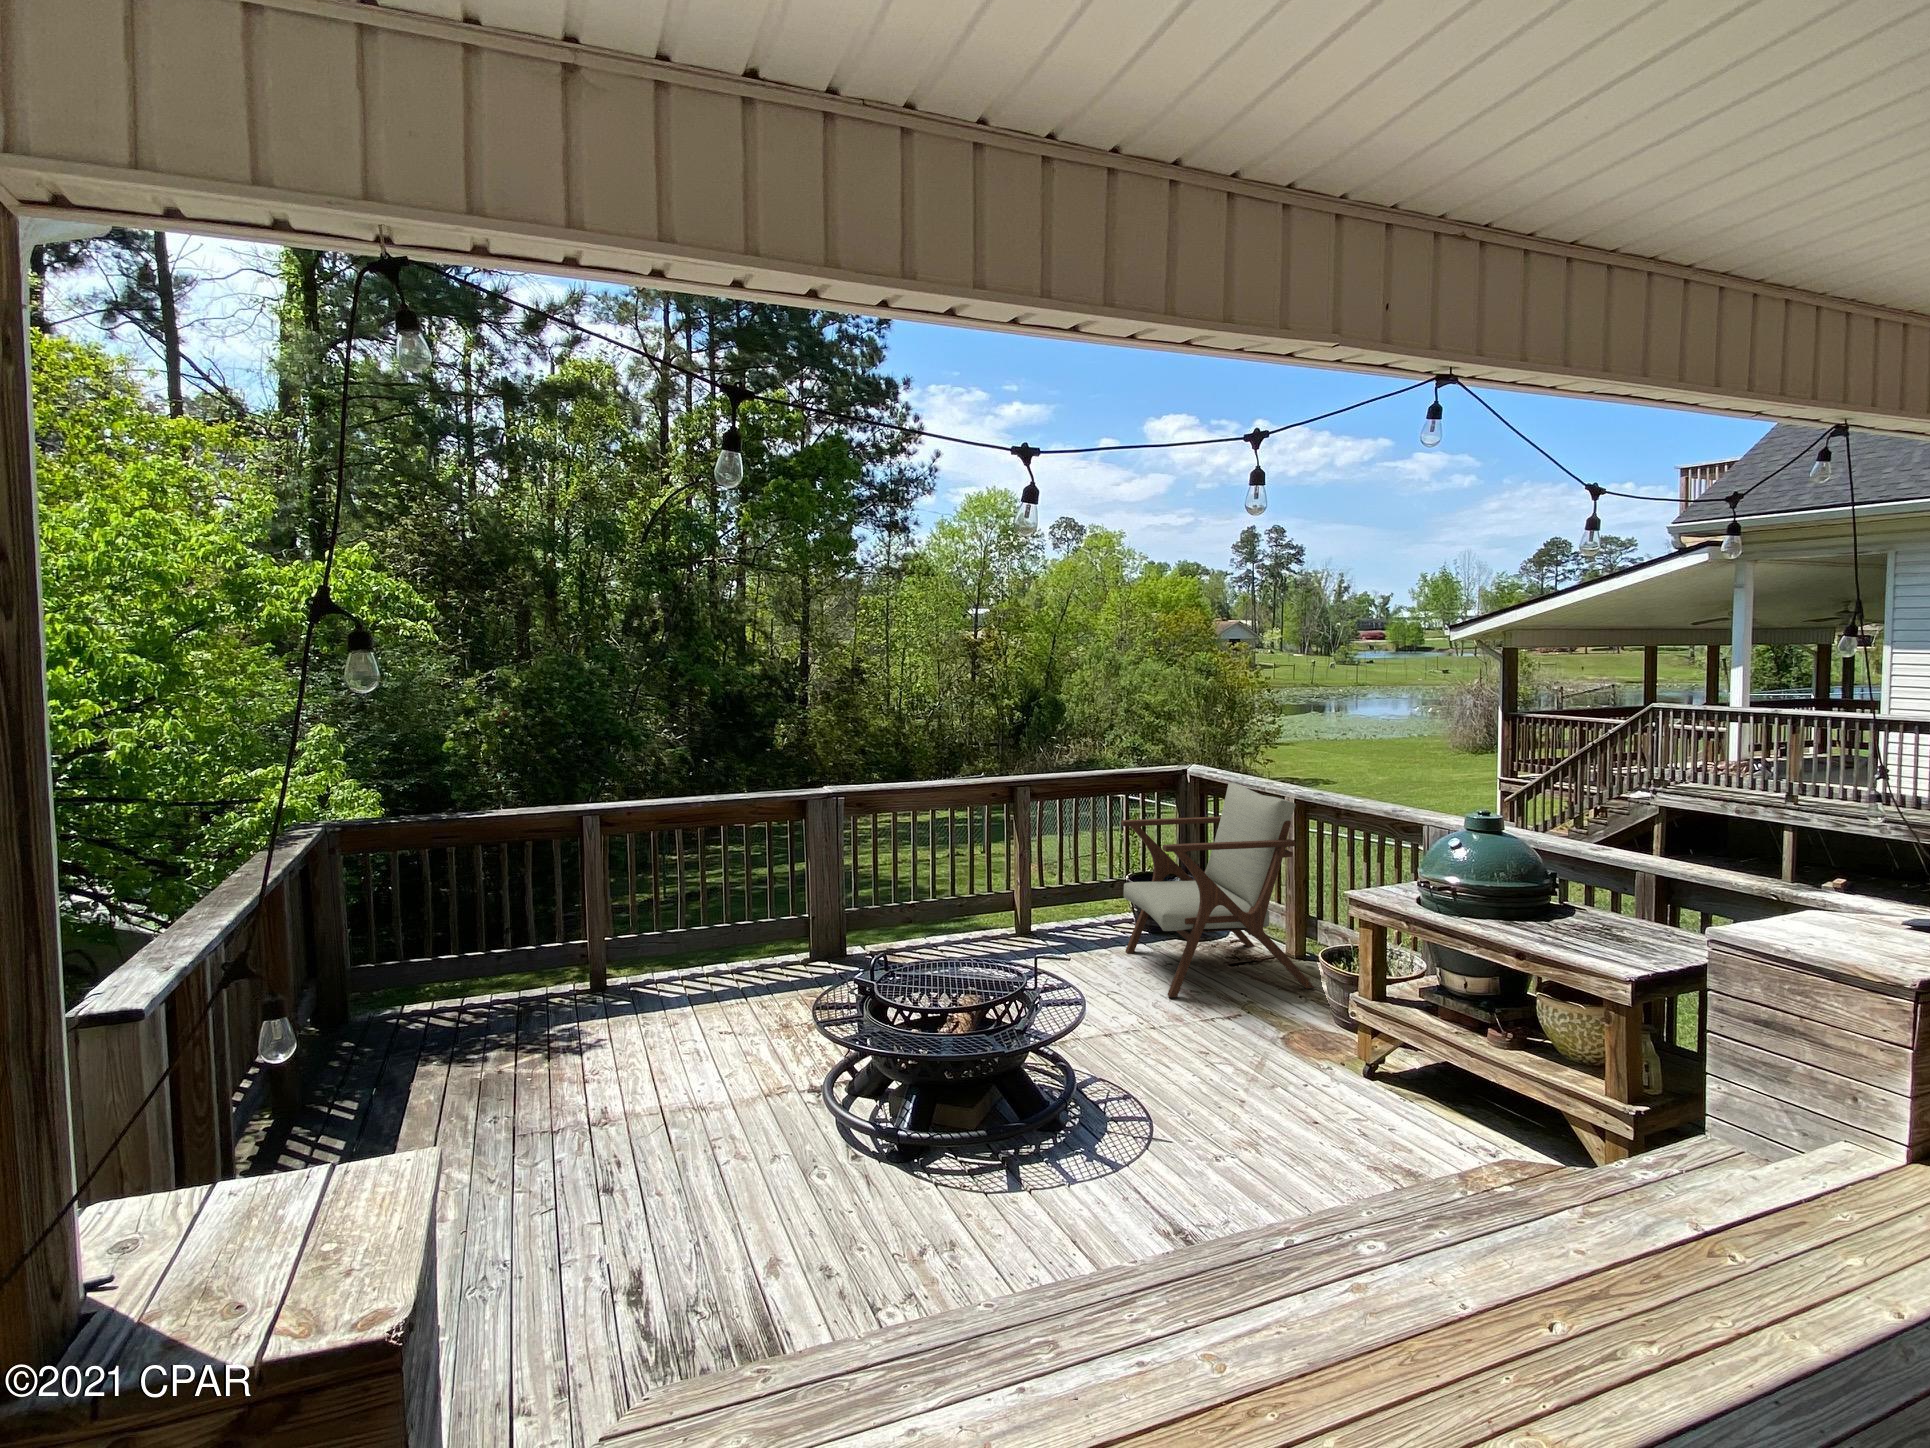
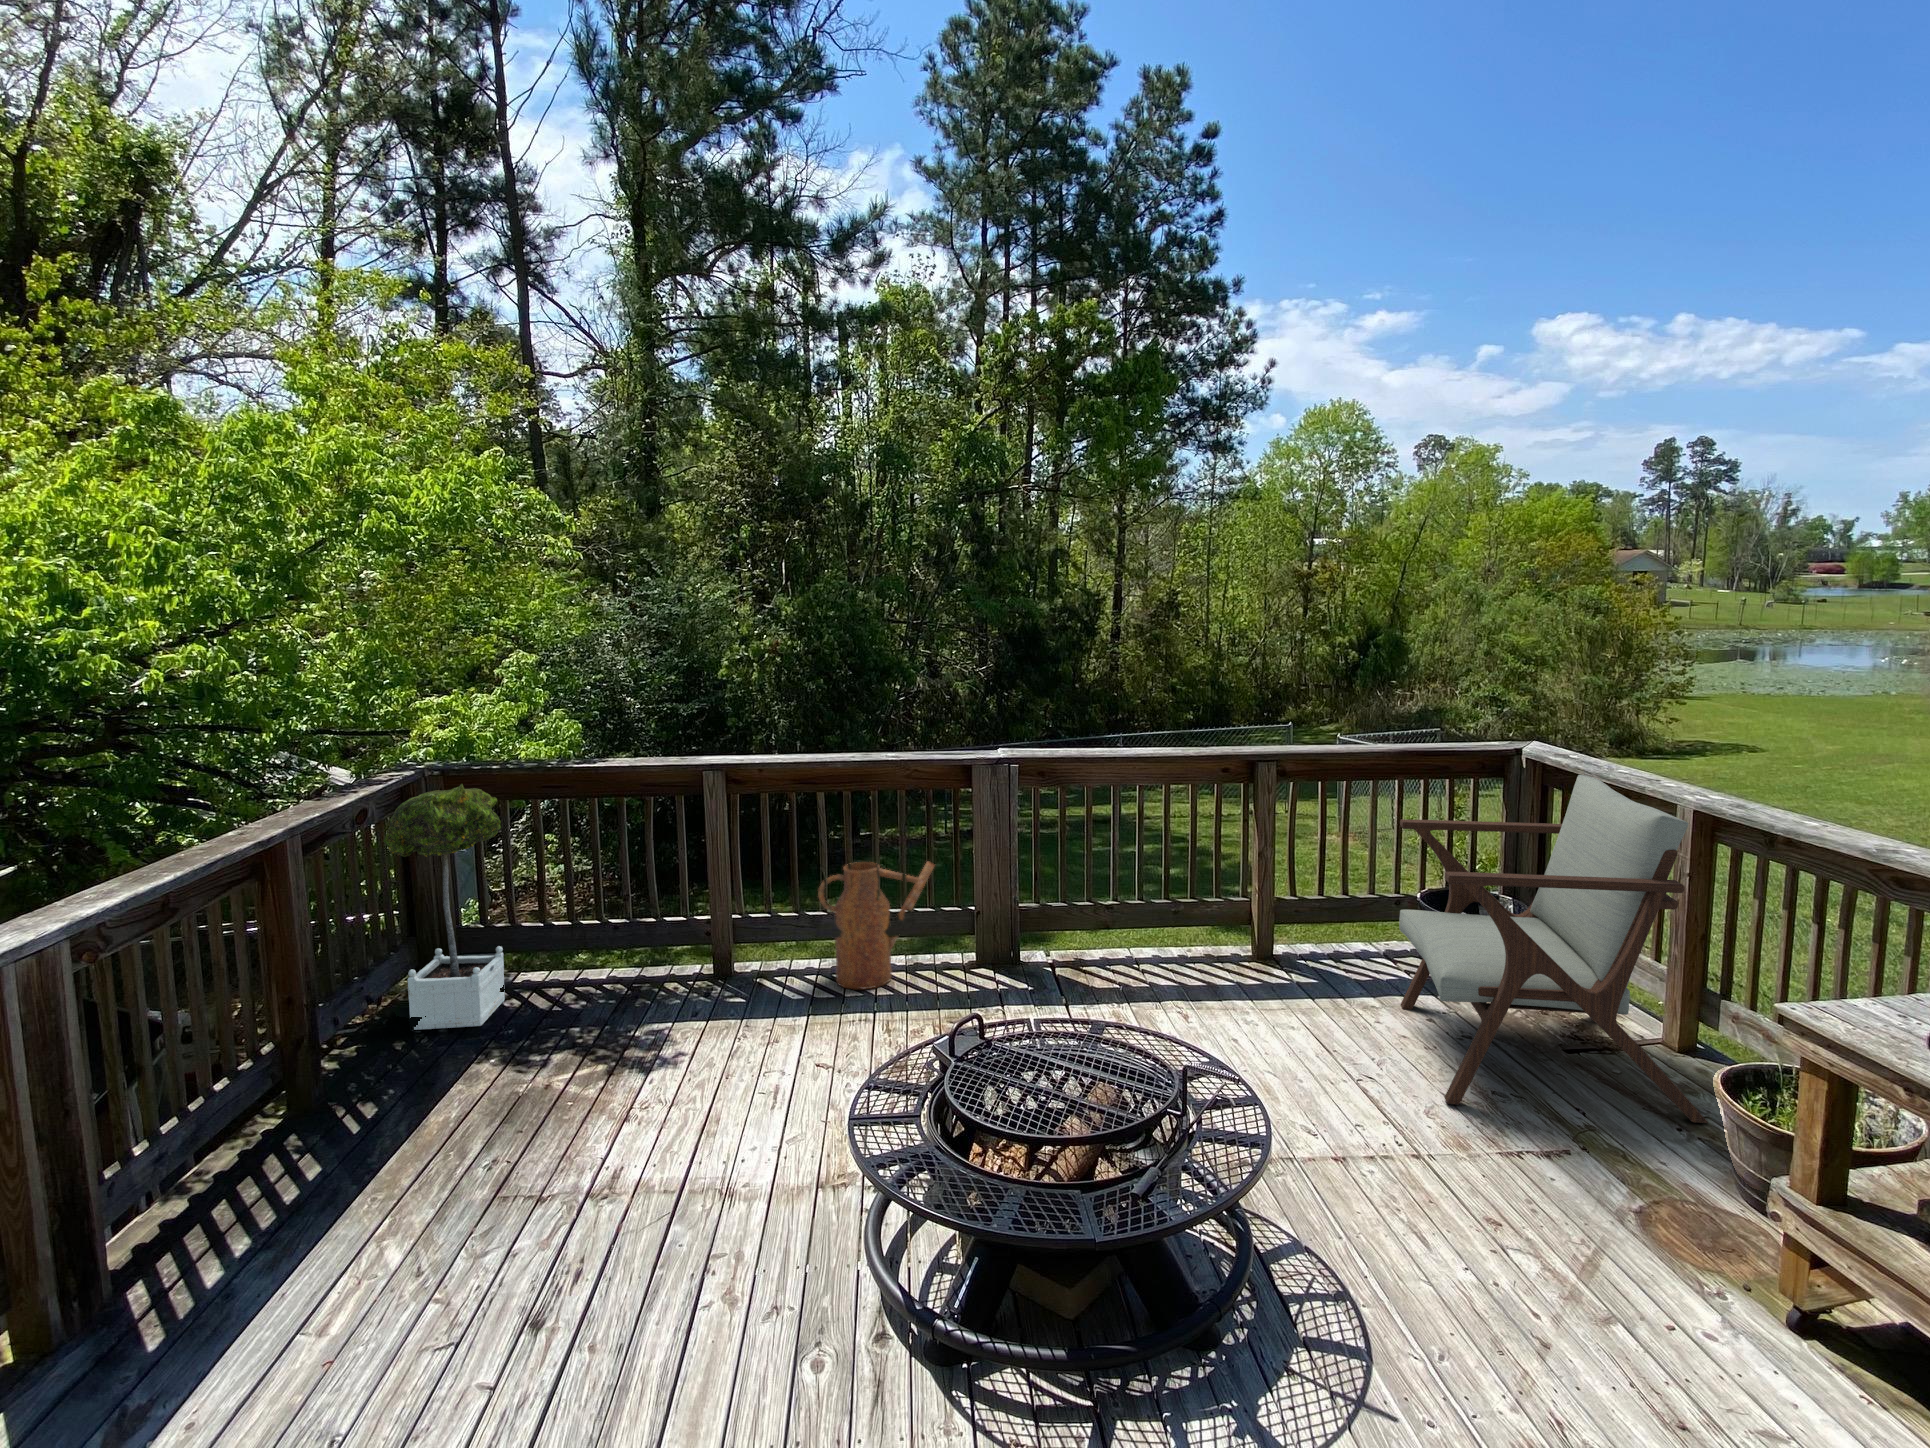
potted tree: none [315,832,418,1056] -> present [384,784,505,1030]
watering can: none [687,878,781,986] -> present [818,861,935,989]

